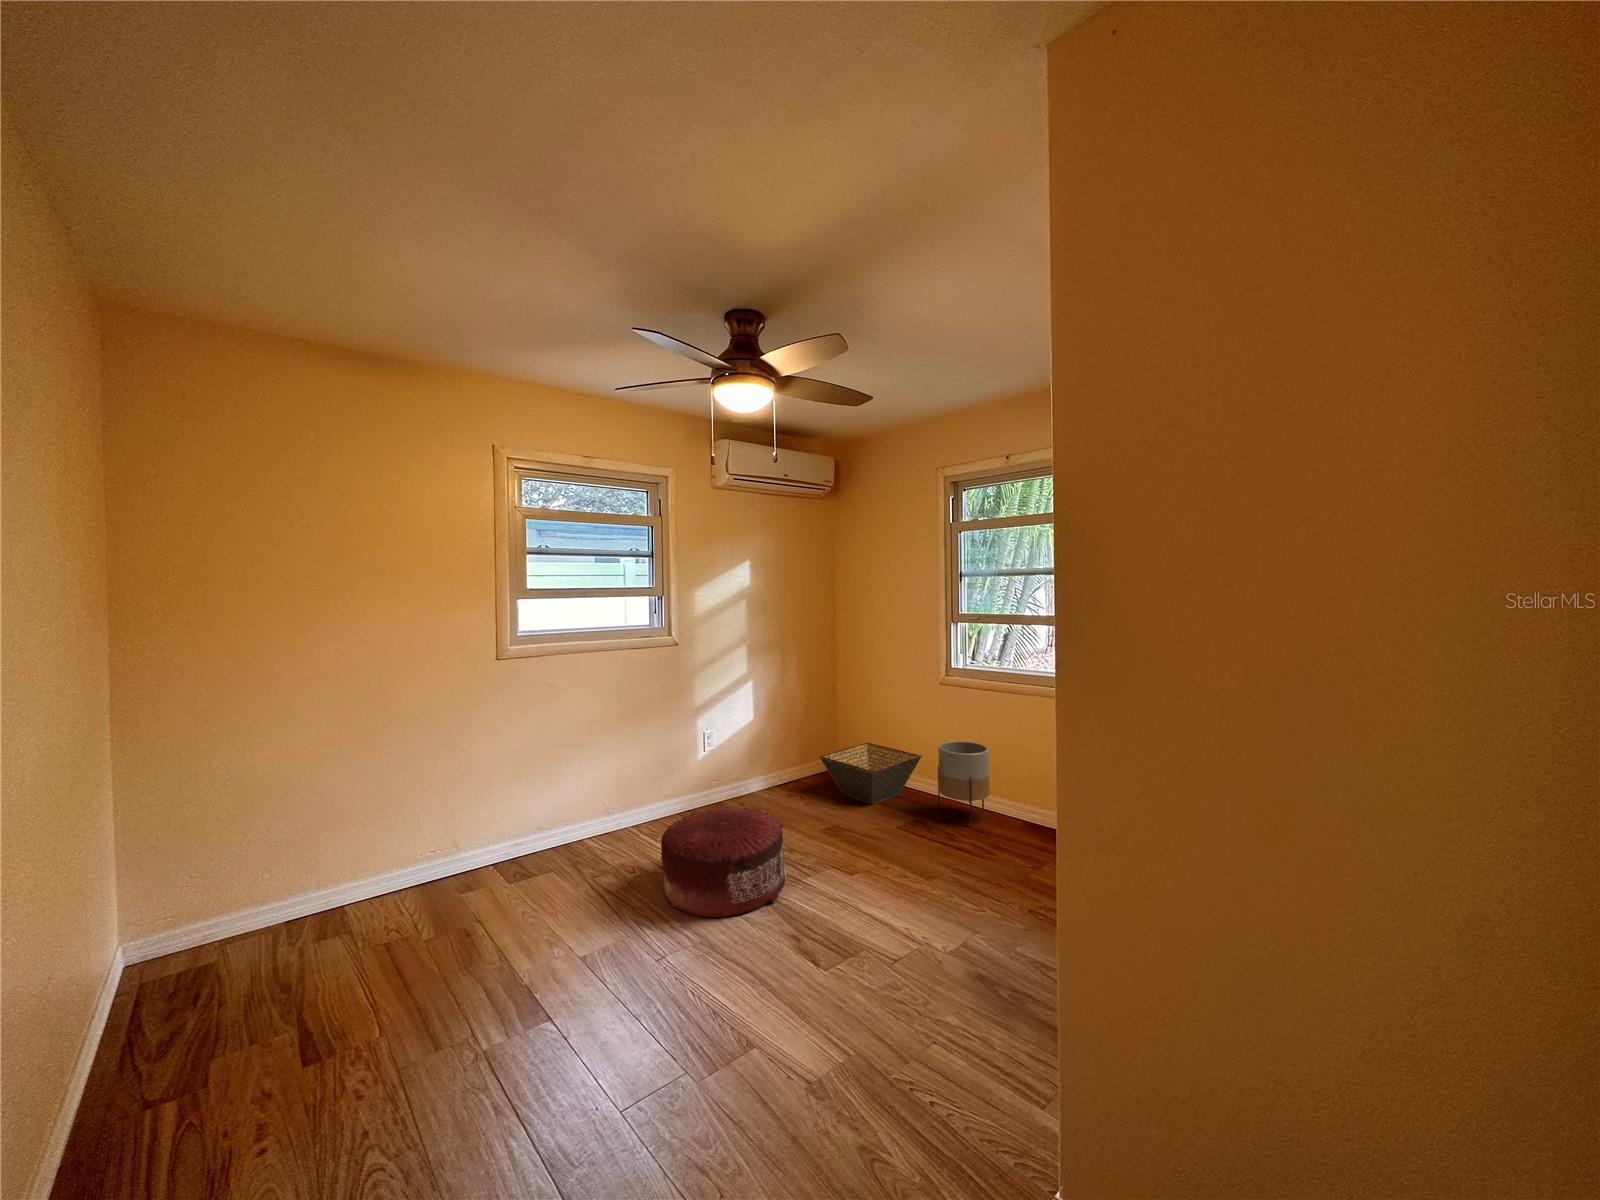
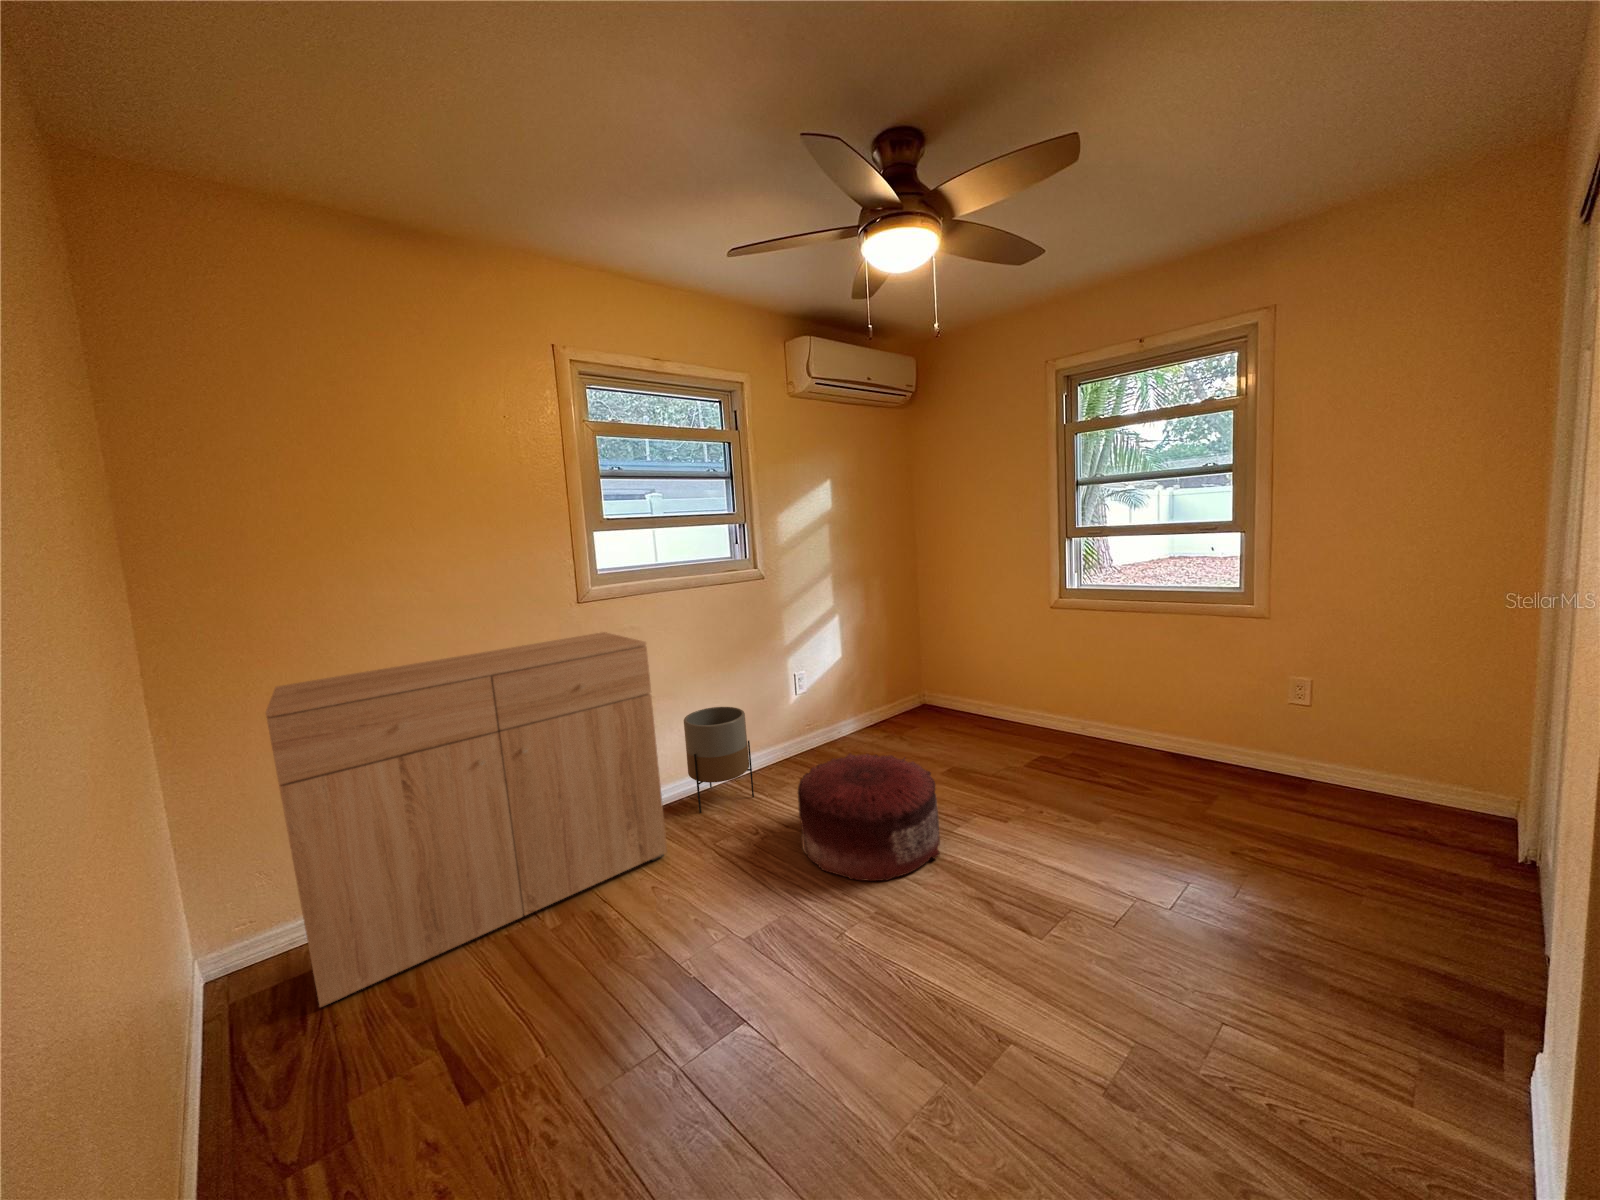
dresser: none [203,686,546,993] -> present [266,632,667,1007]
planter: present [938,741,990,827] -> present [684,707,754,813]
basket: present [820,743,921,805] -> none [916,676,1028,742]

